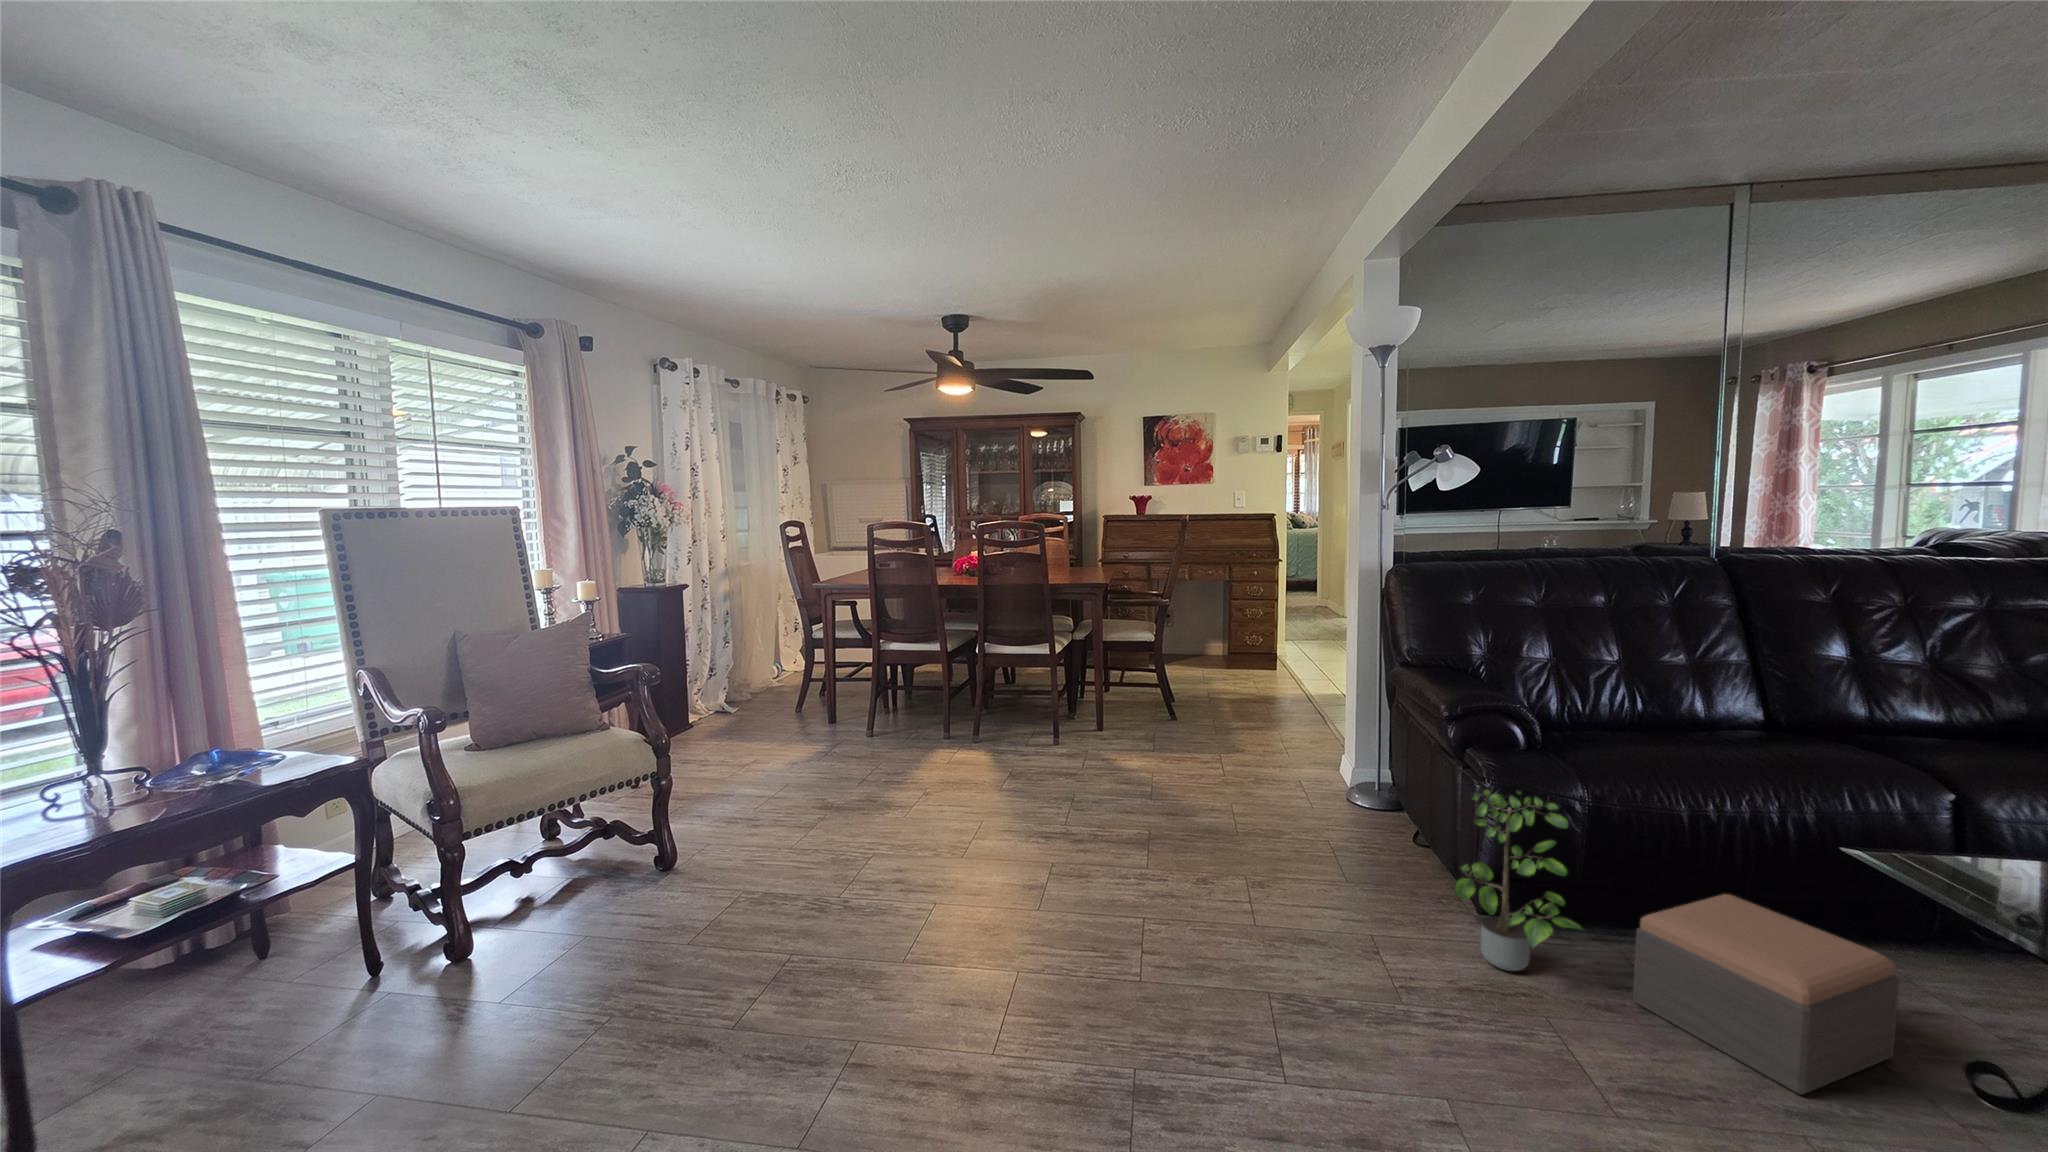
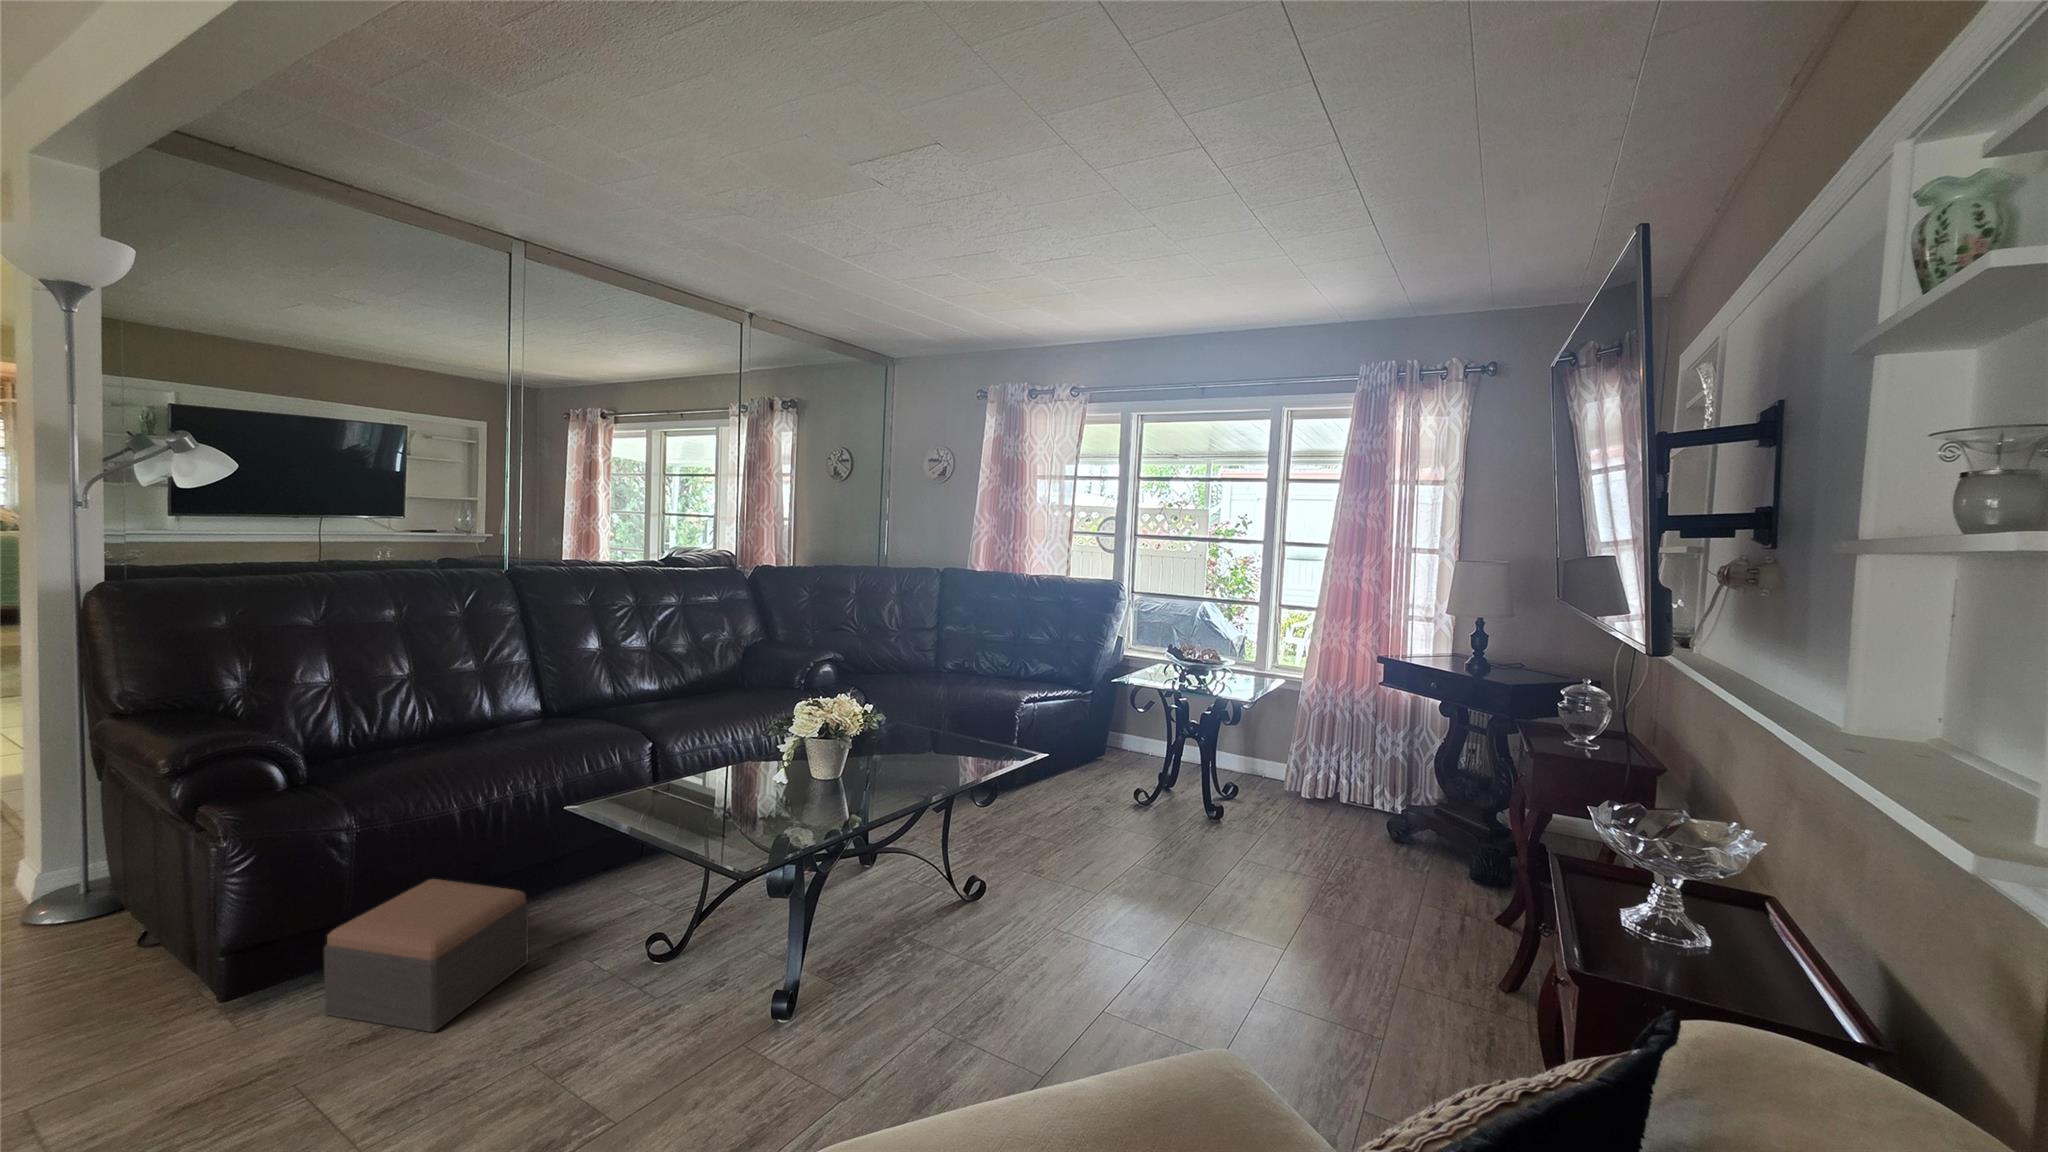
potted plant: present [1455,790,1586,971] -> none [106,847,268,1049]

